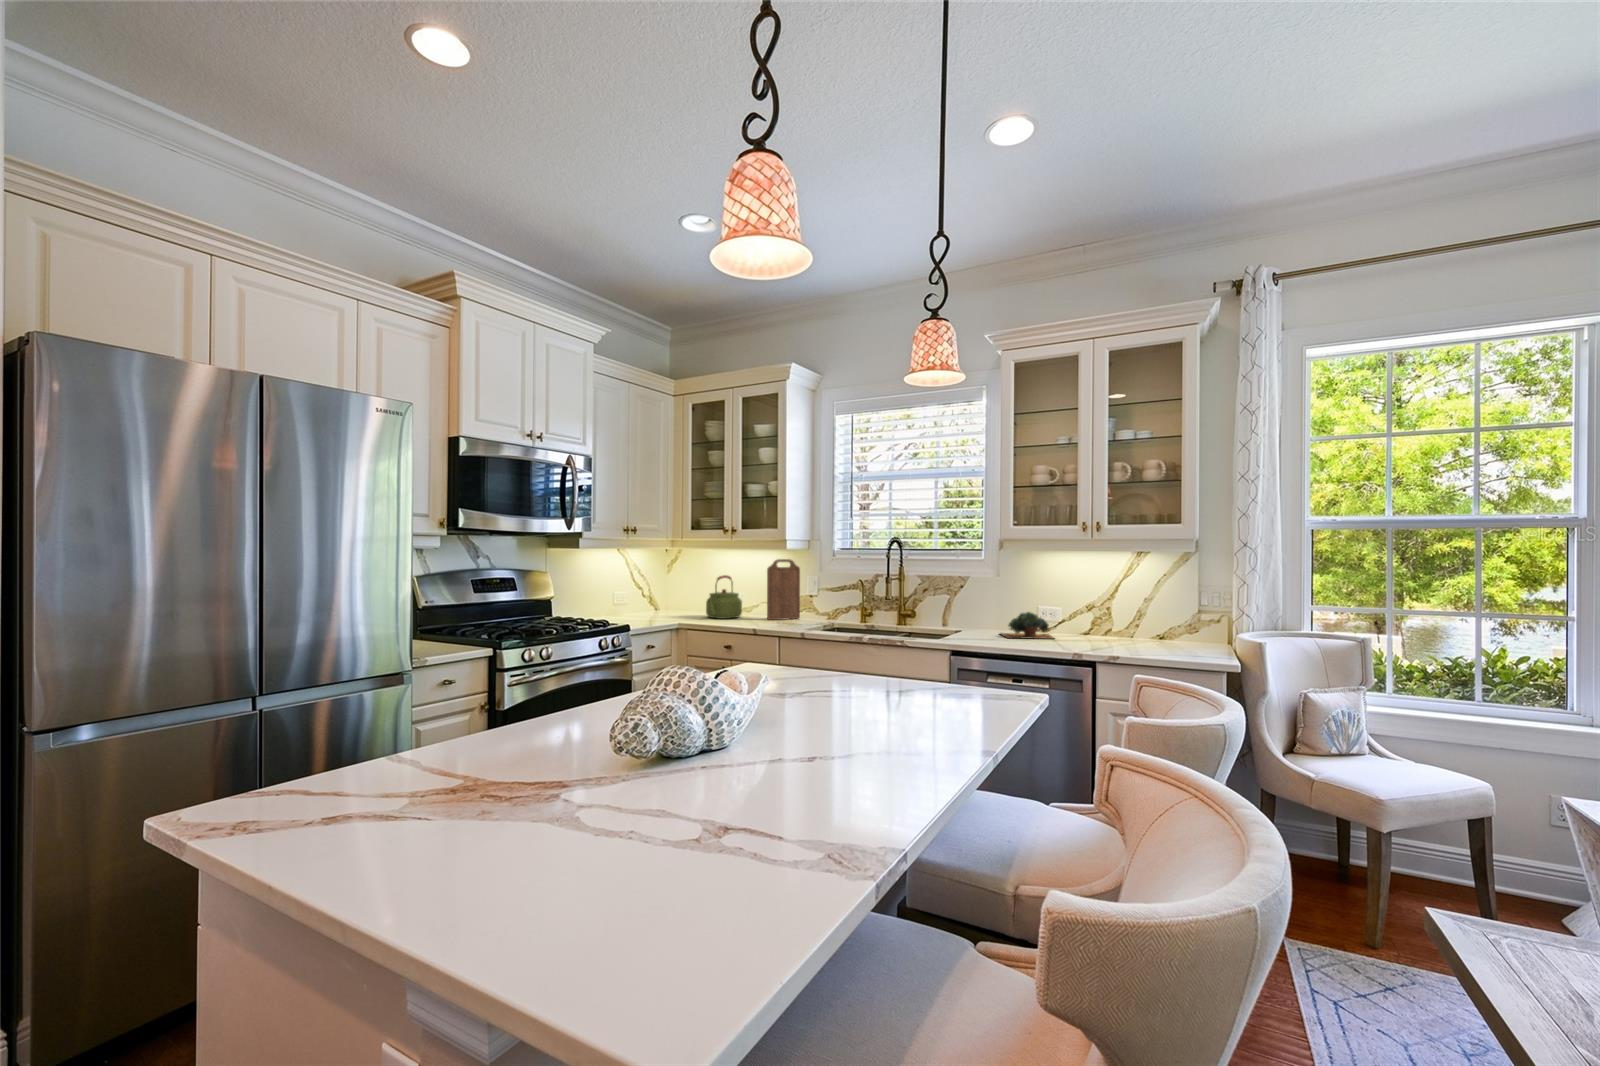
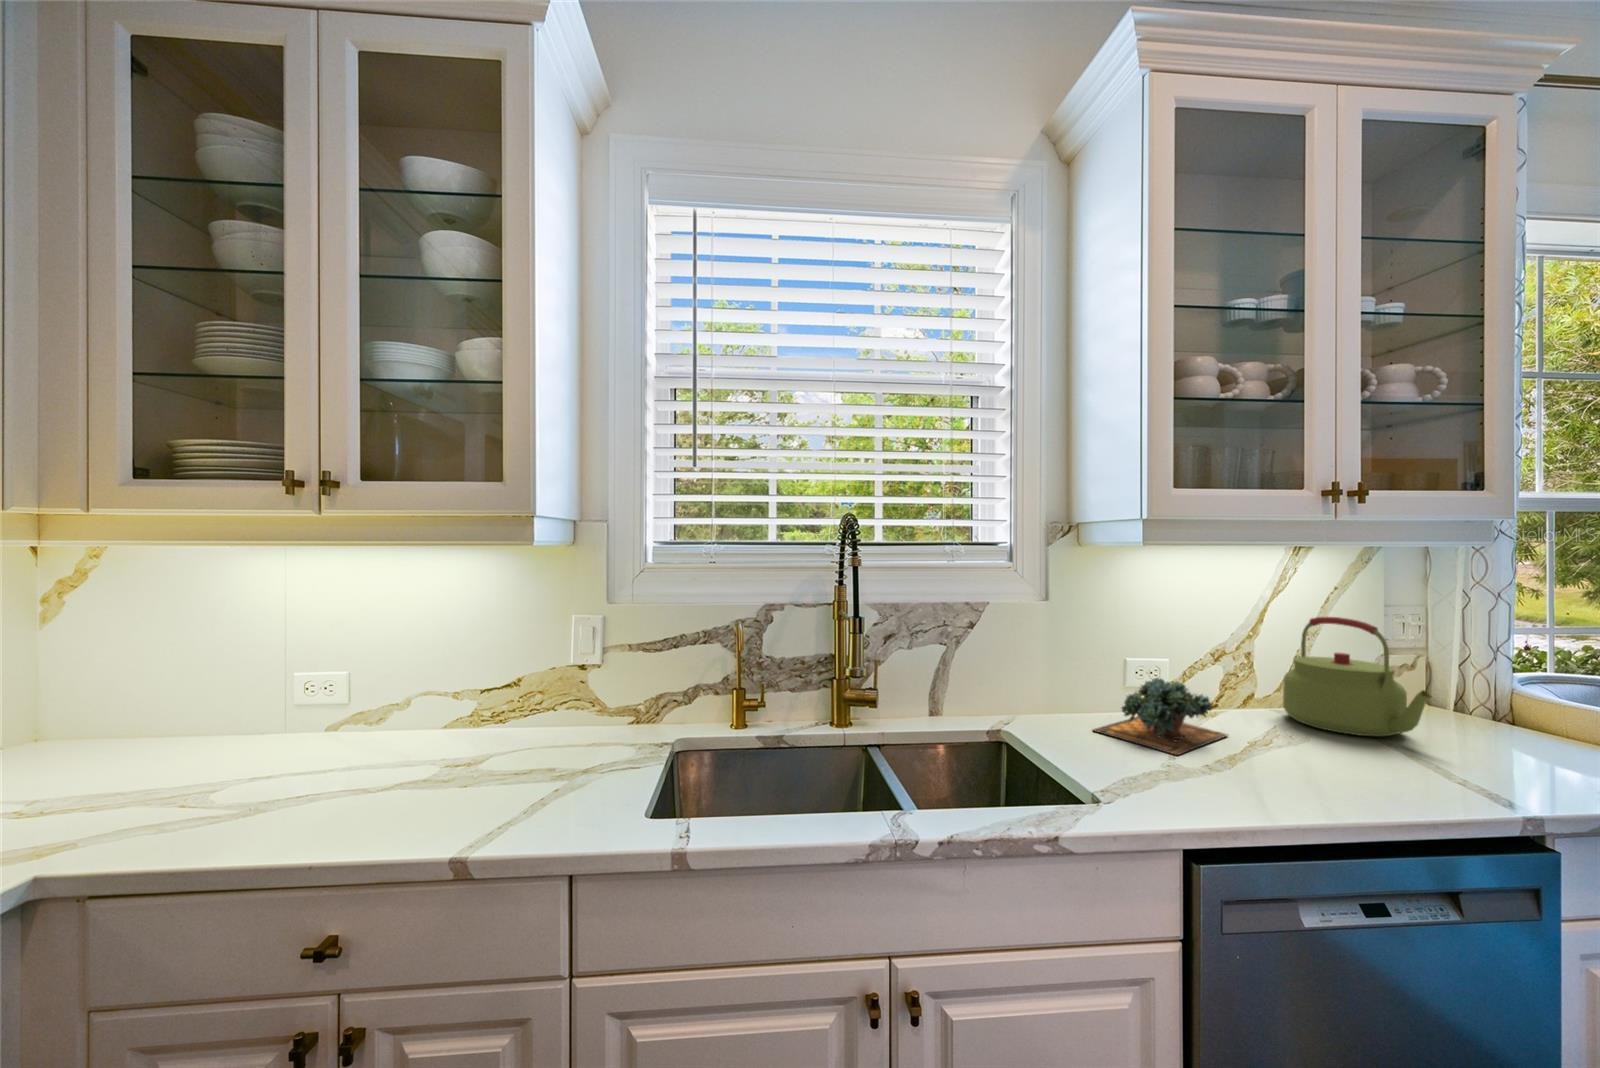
cutting board: present [767,559,800,620] -> none [457,572,557,765]
kettle: present [706,575,742,619] -> present [1283,617,1431,736]

